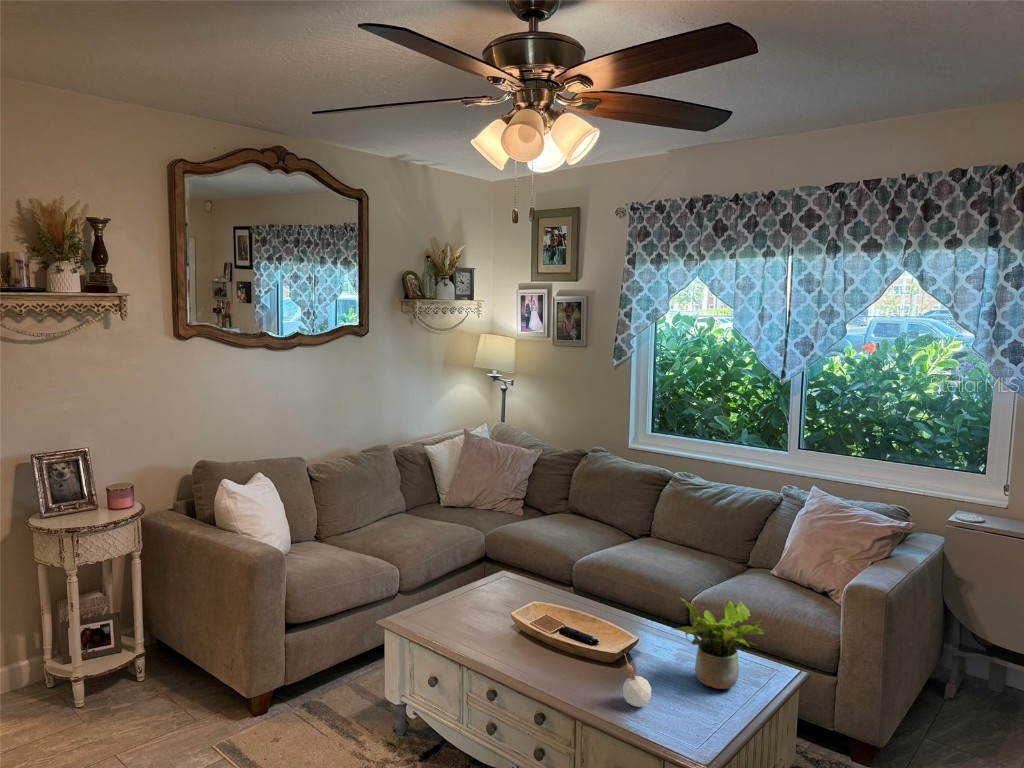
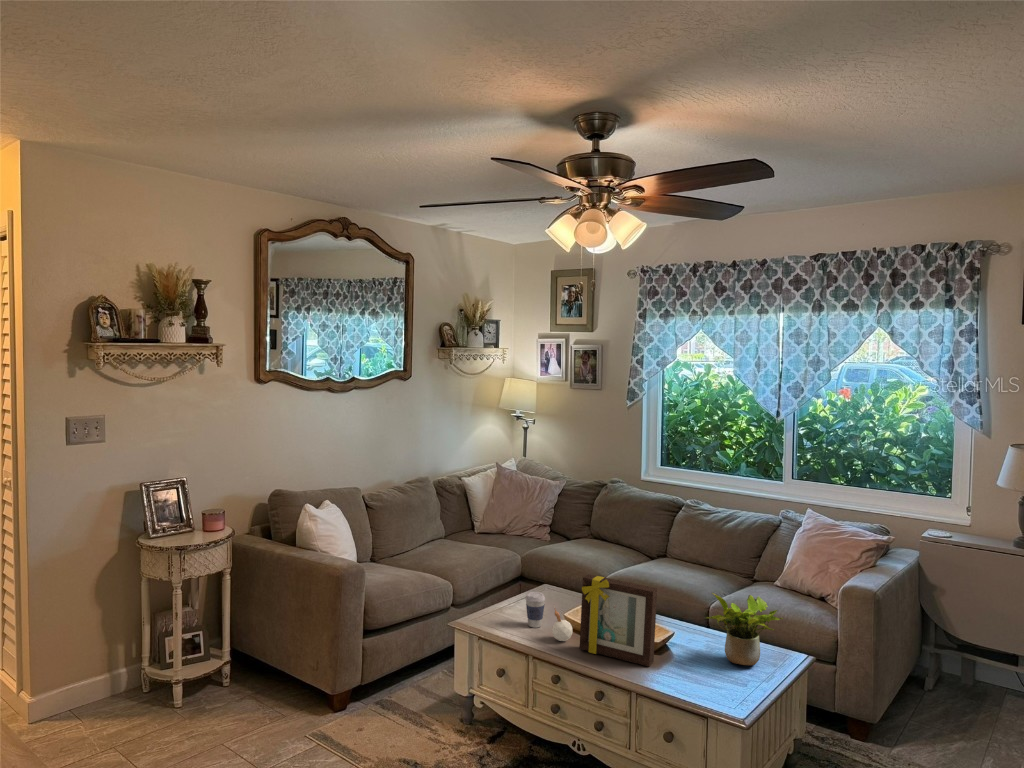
picture frame: none [519,572,611,689] -> present [580,574,657,667]
coffee cup: none [463,588,487,630] -> present [525,592,545,628]
candle: present [623,658,651,707] -> present [552,608,572,641]

